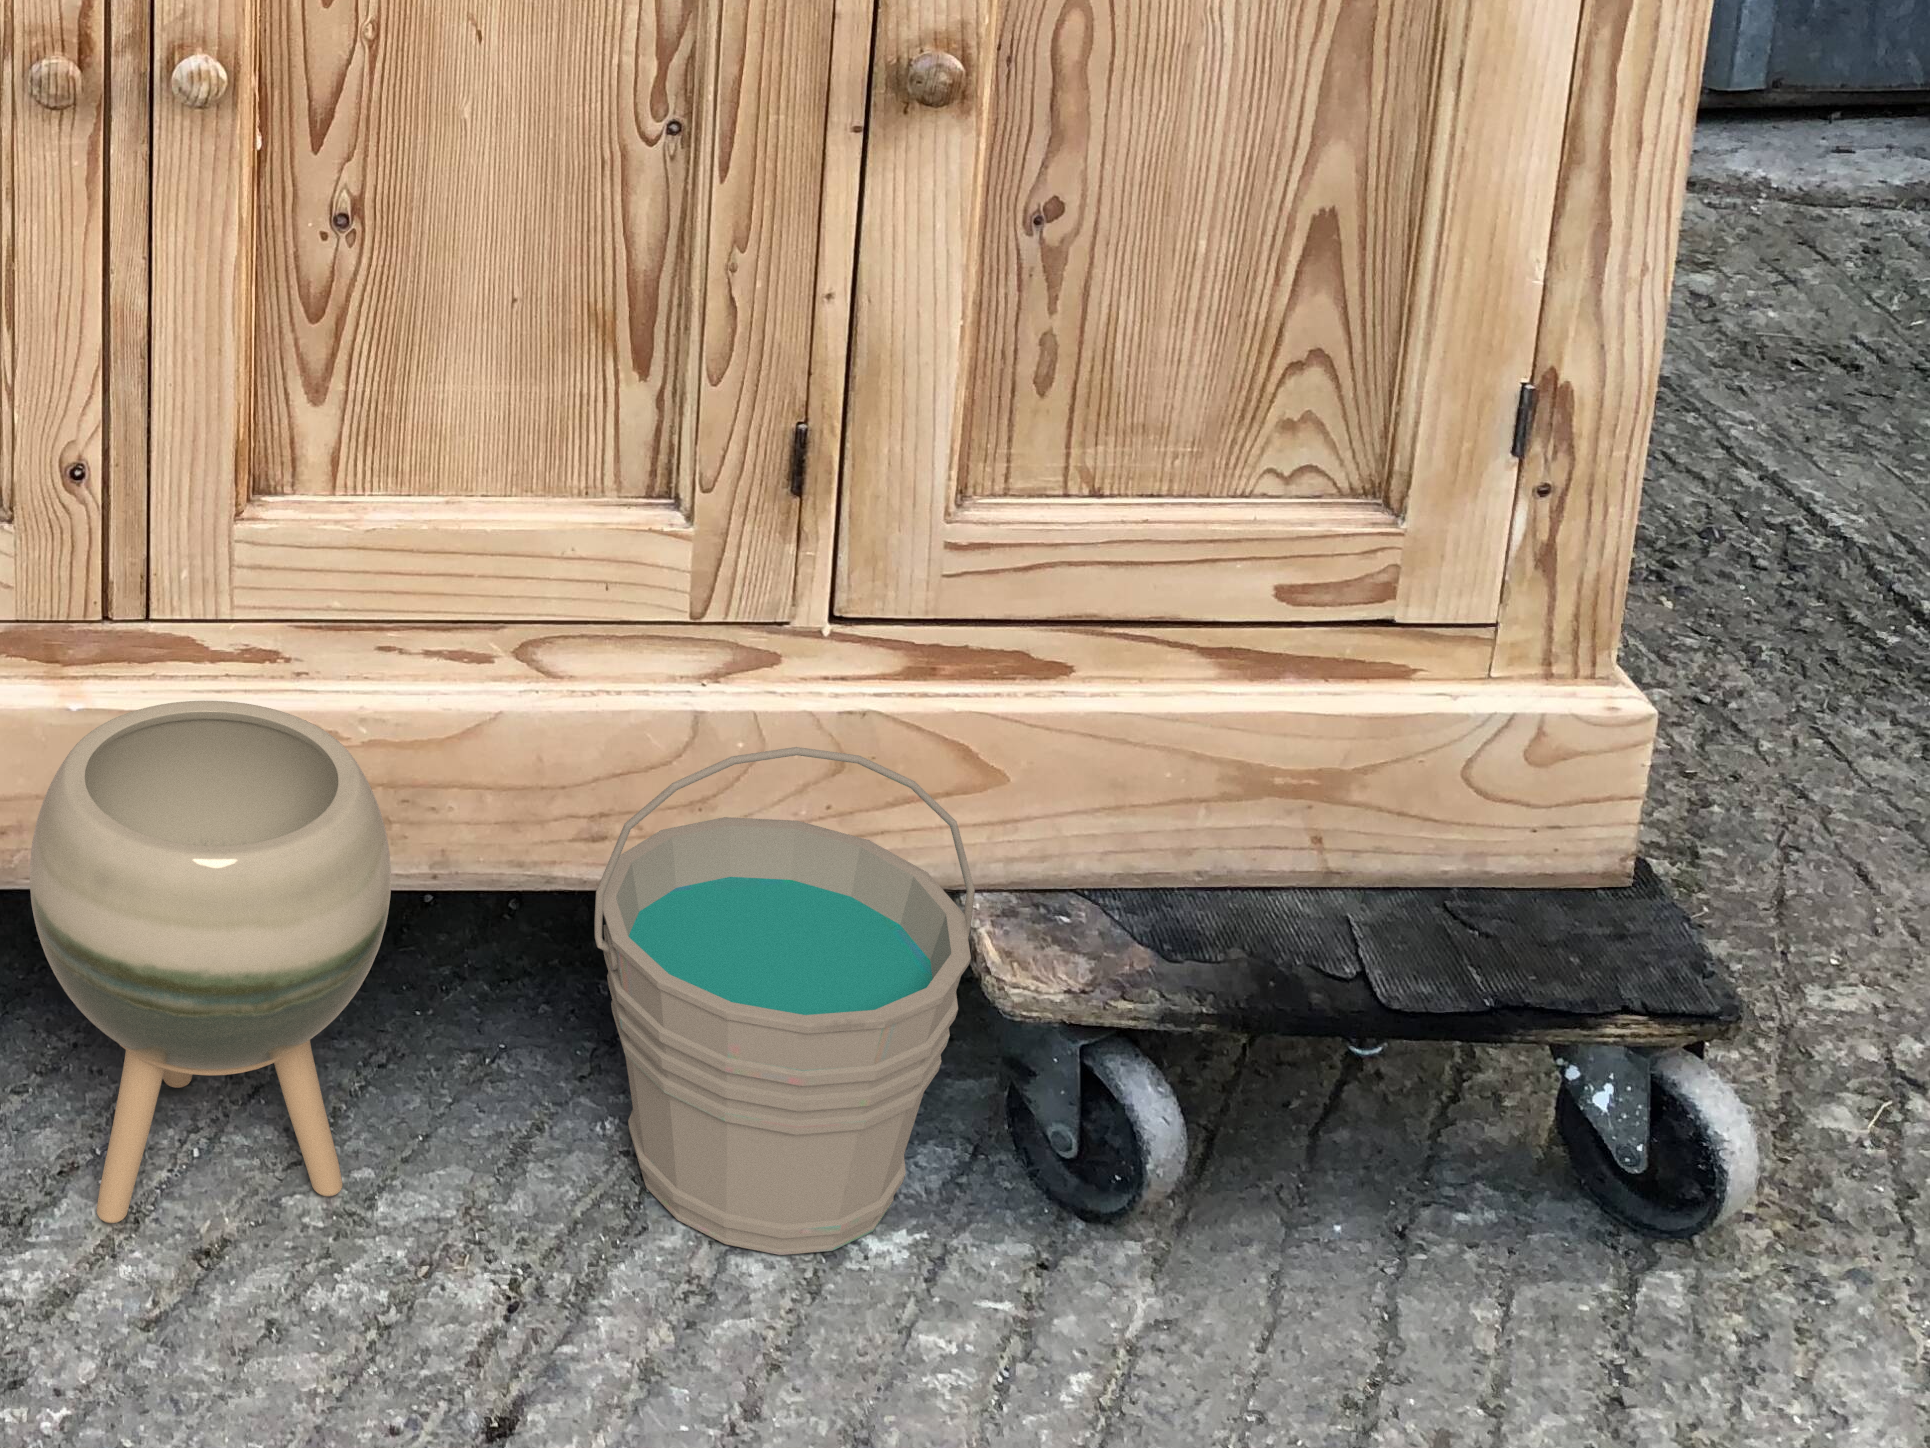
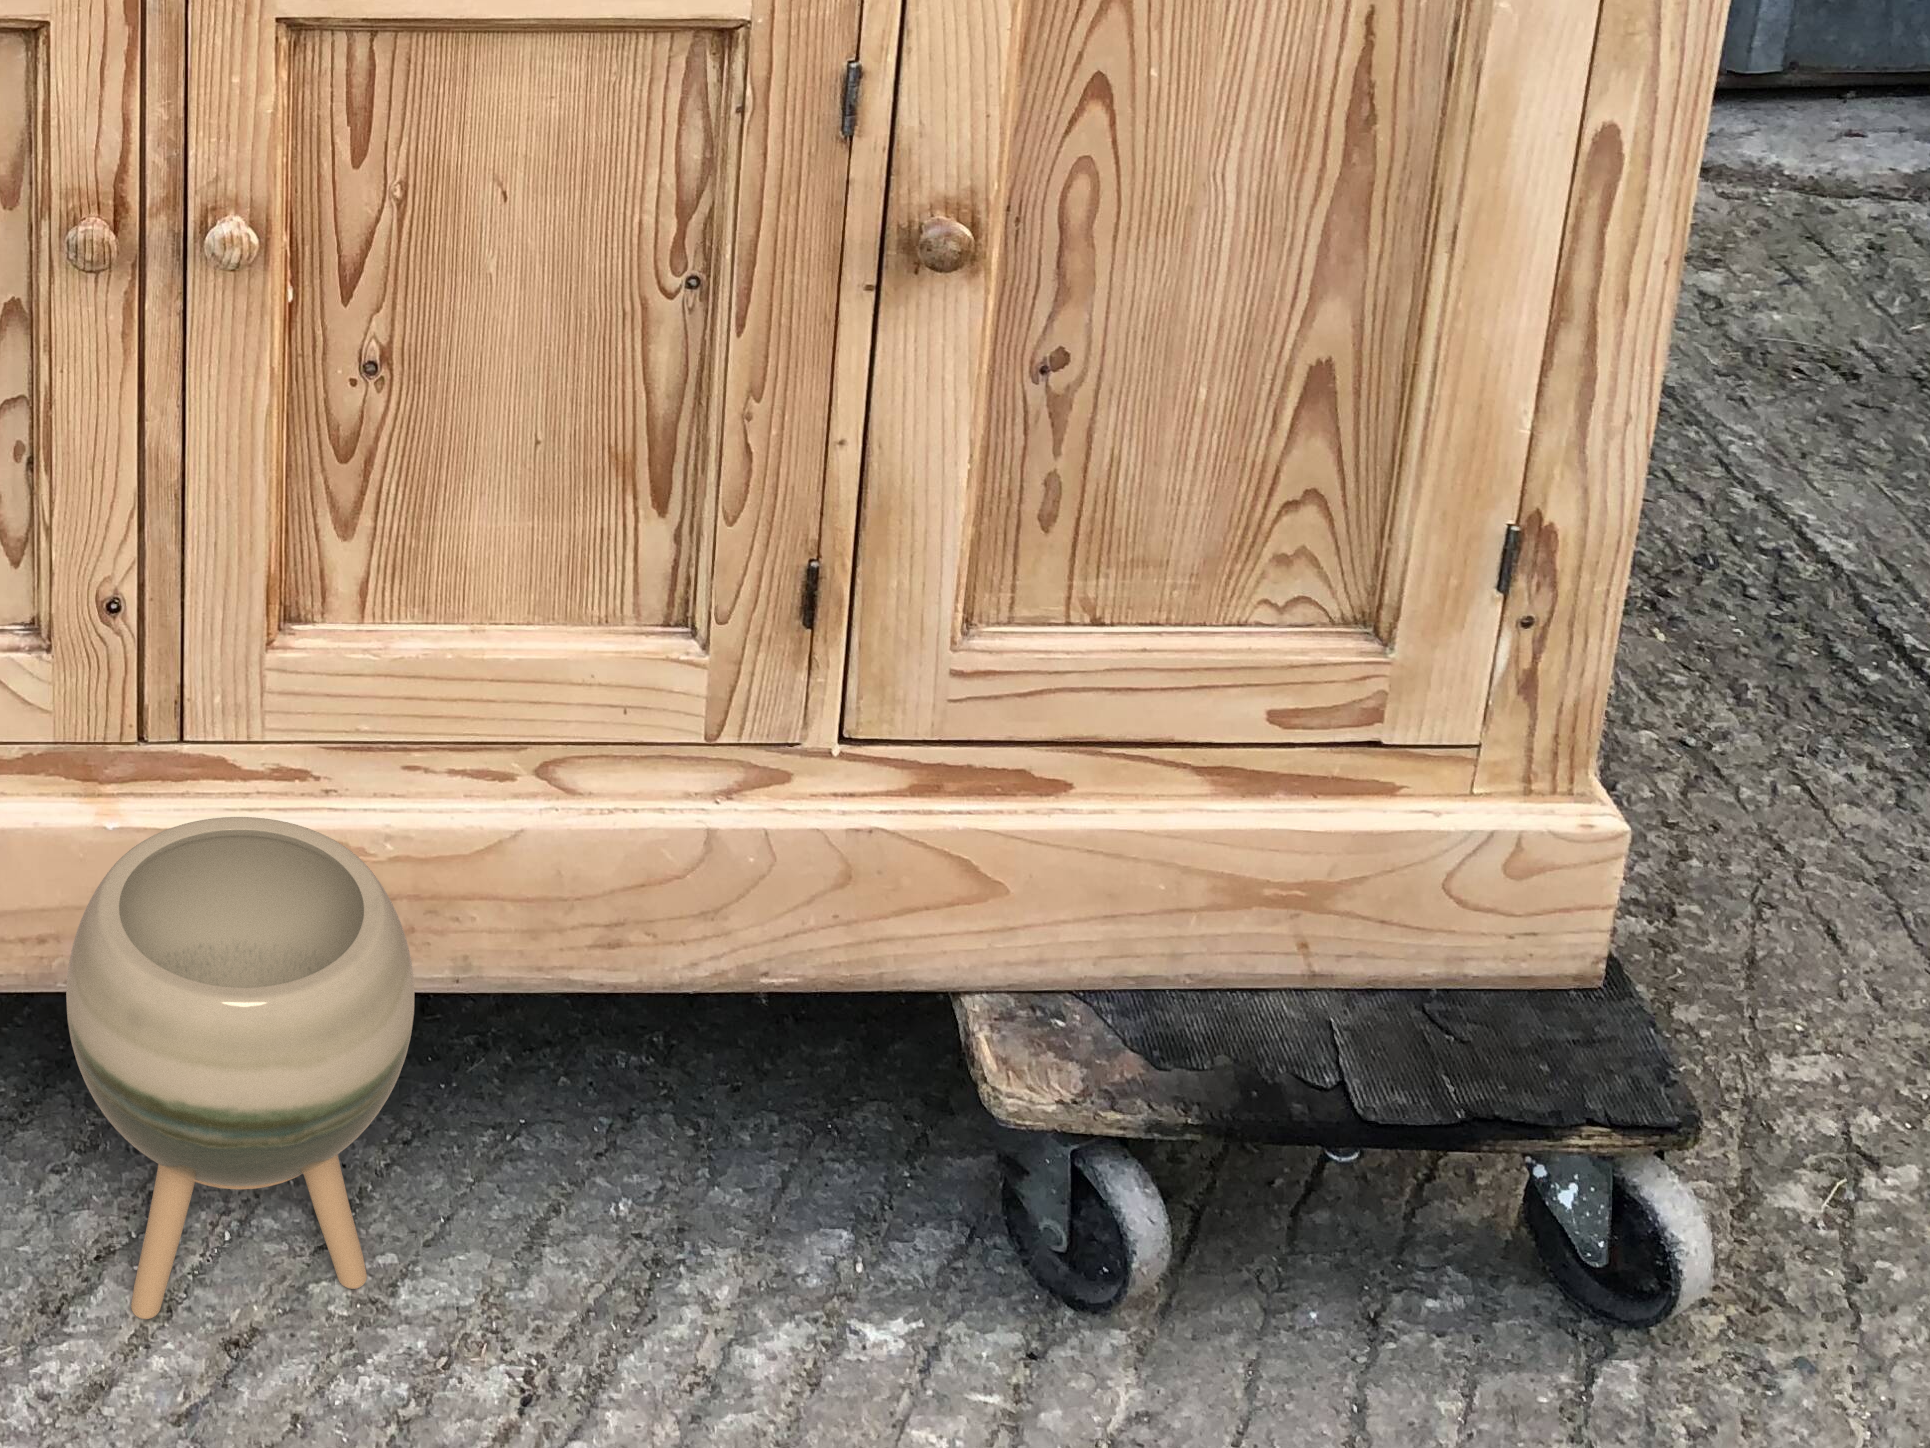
bucket: present [595,747,975,1255] -> none [610,879,975,1352]

